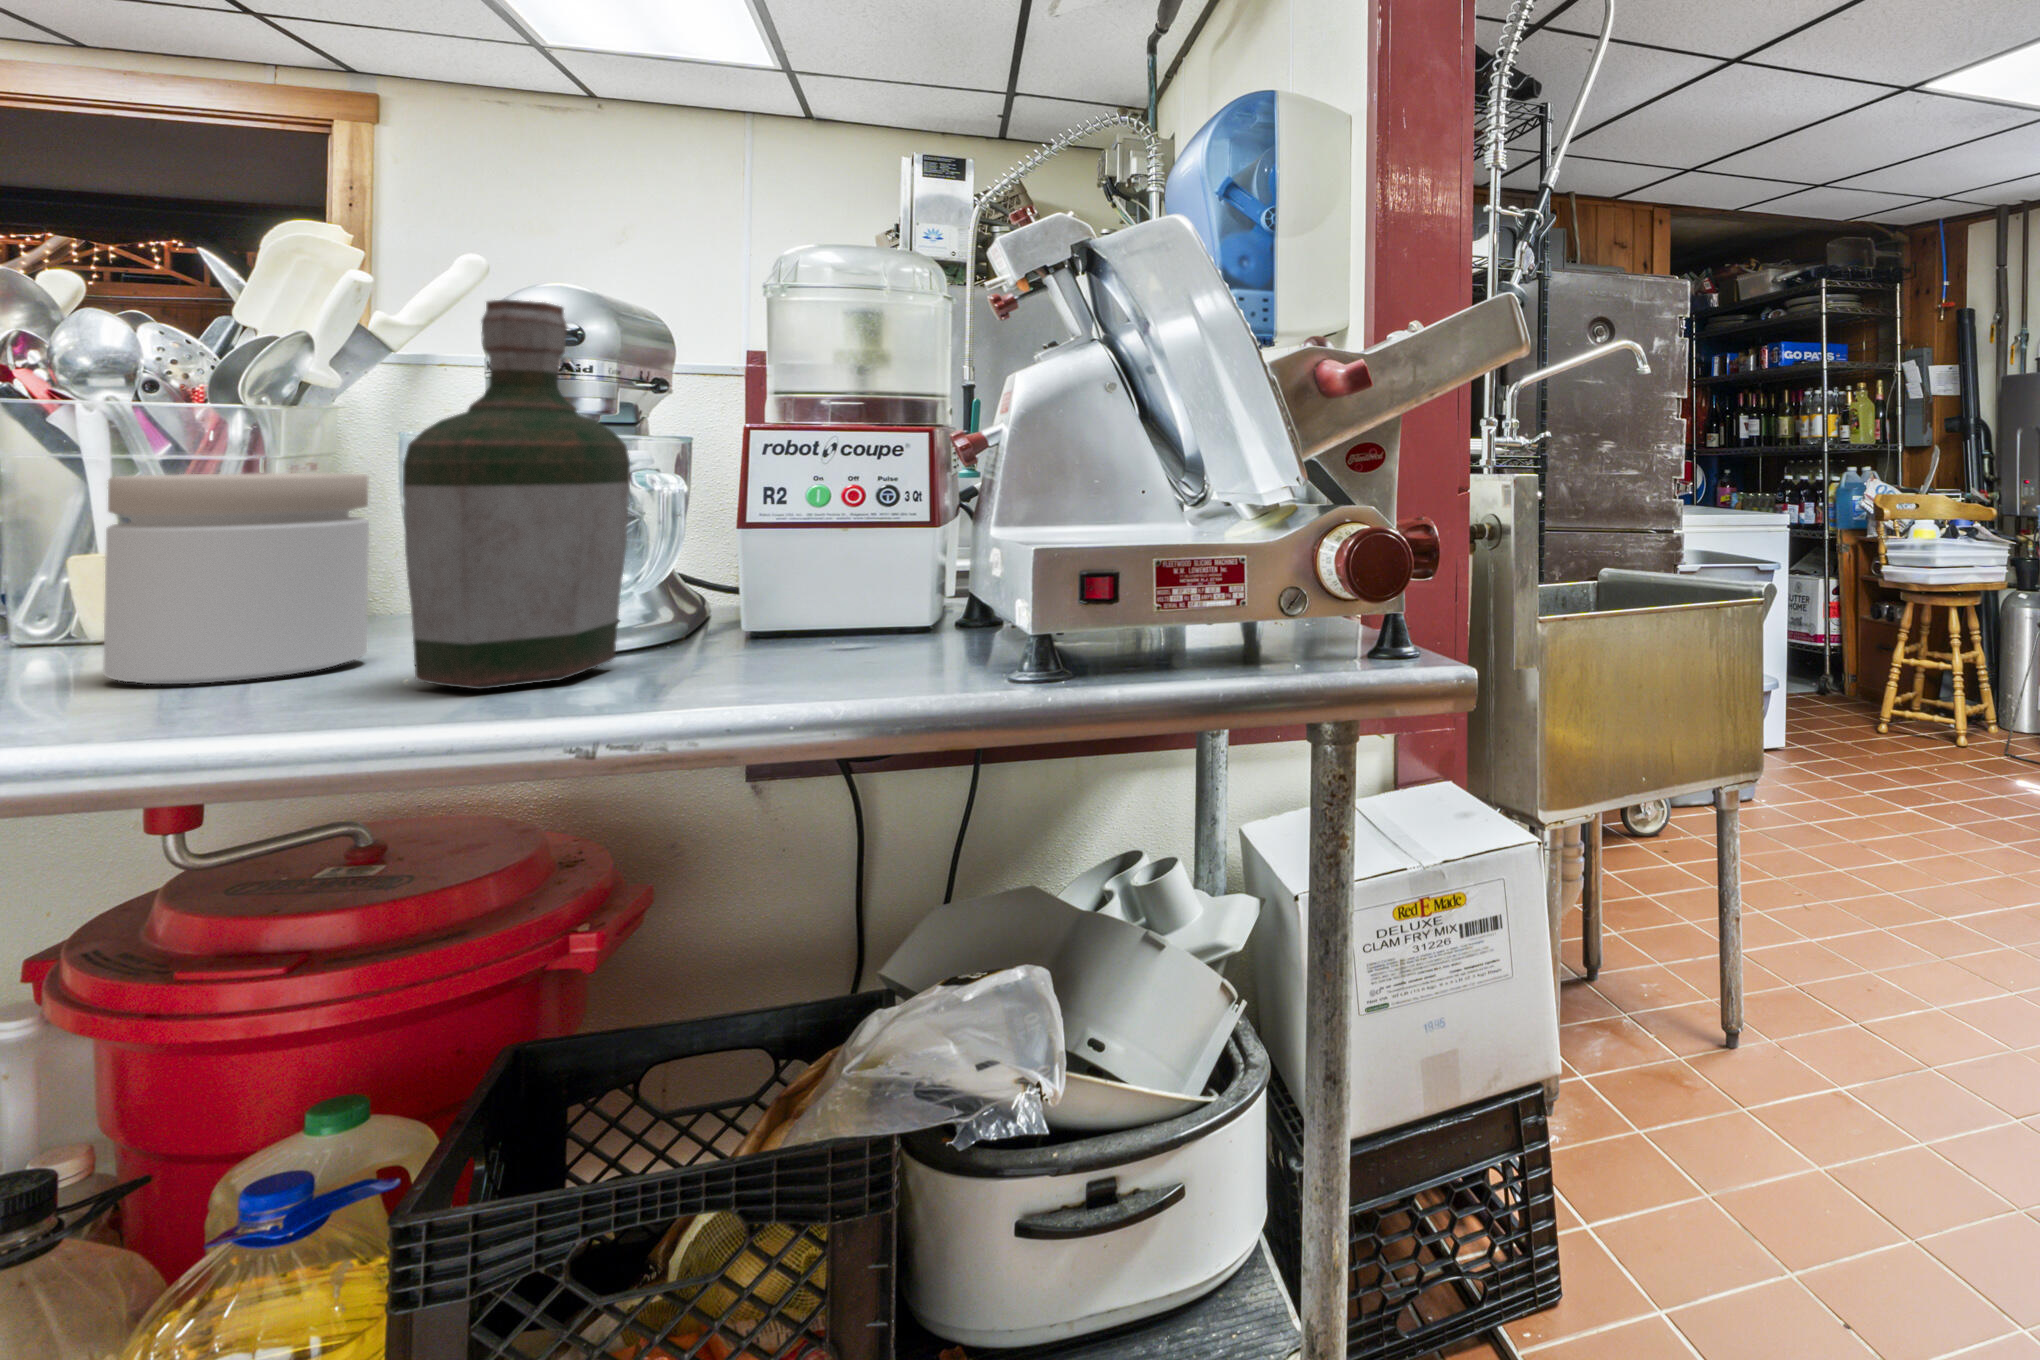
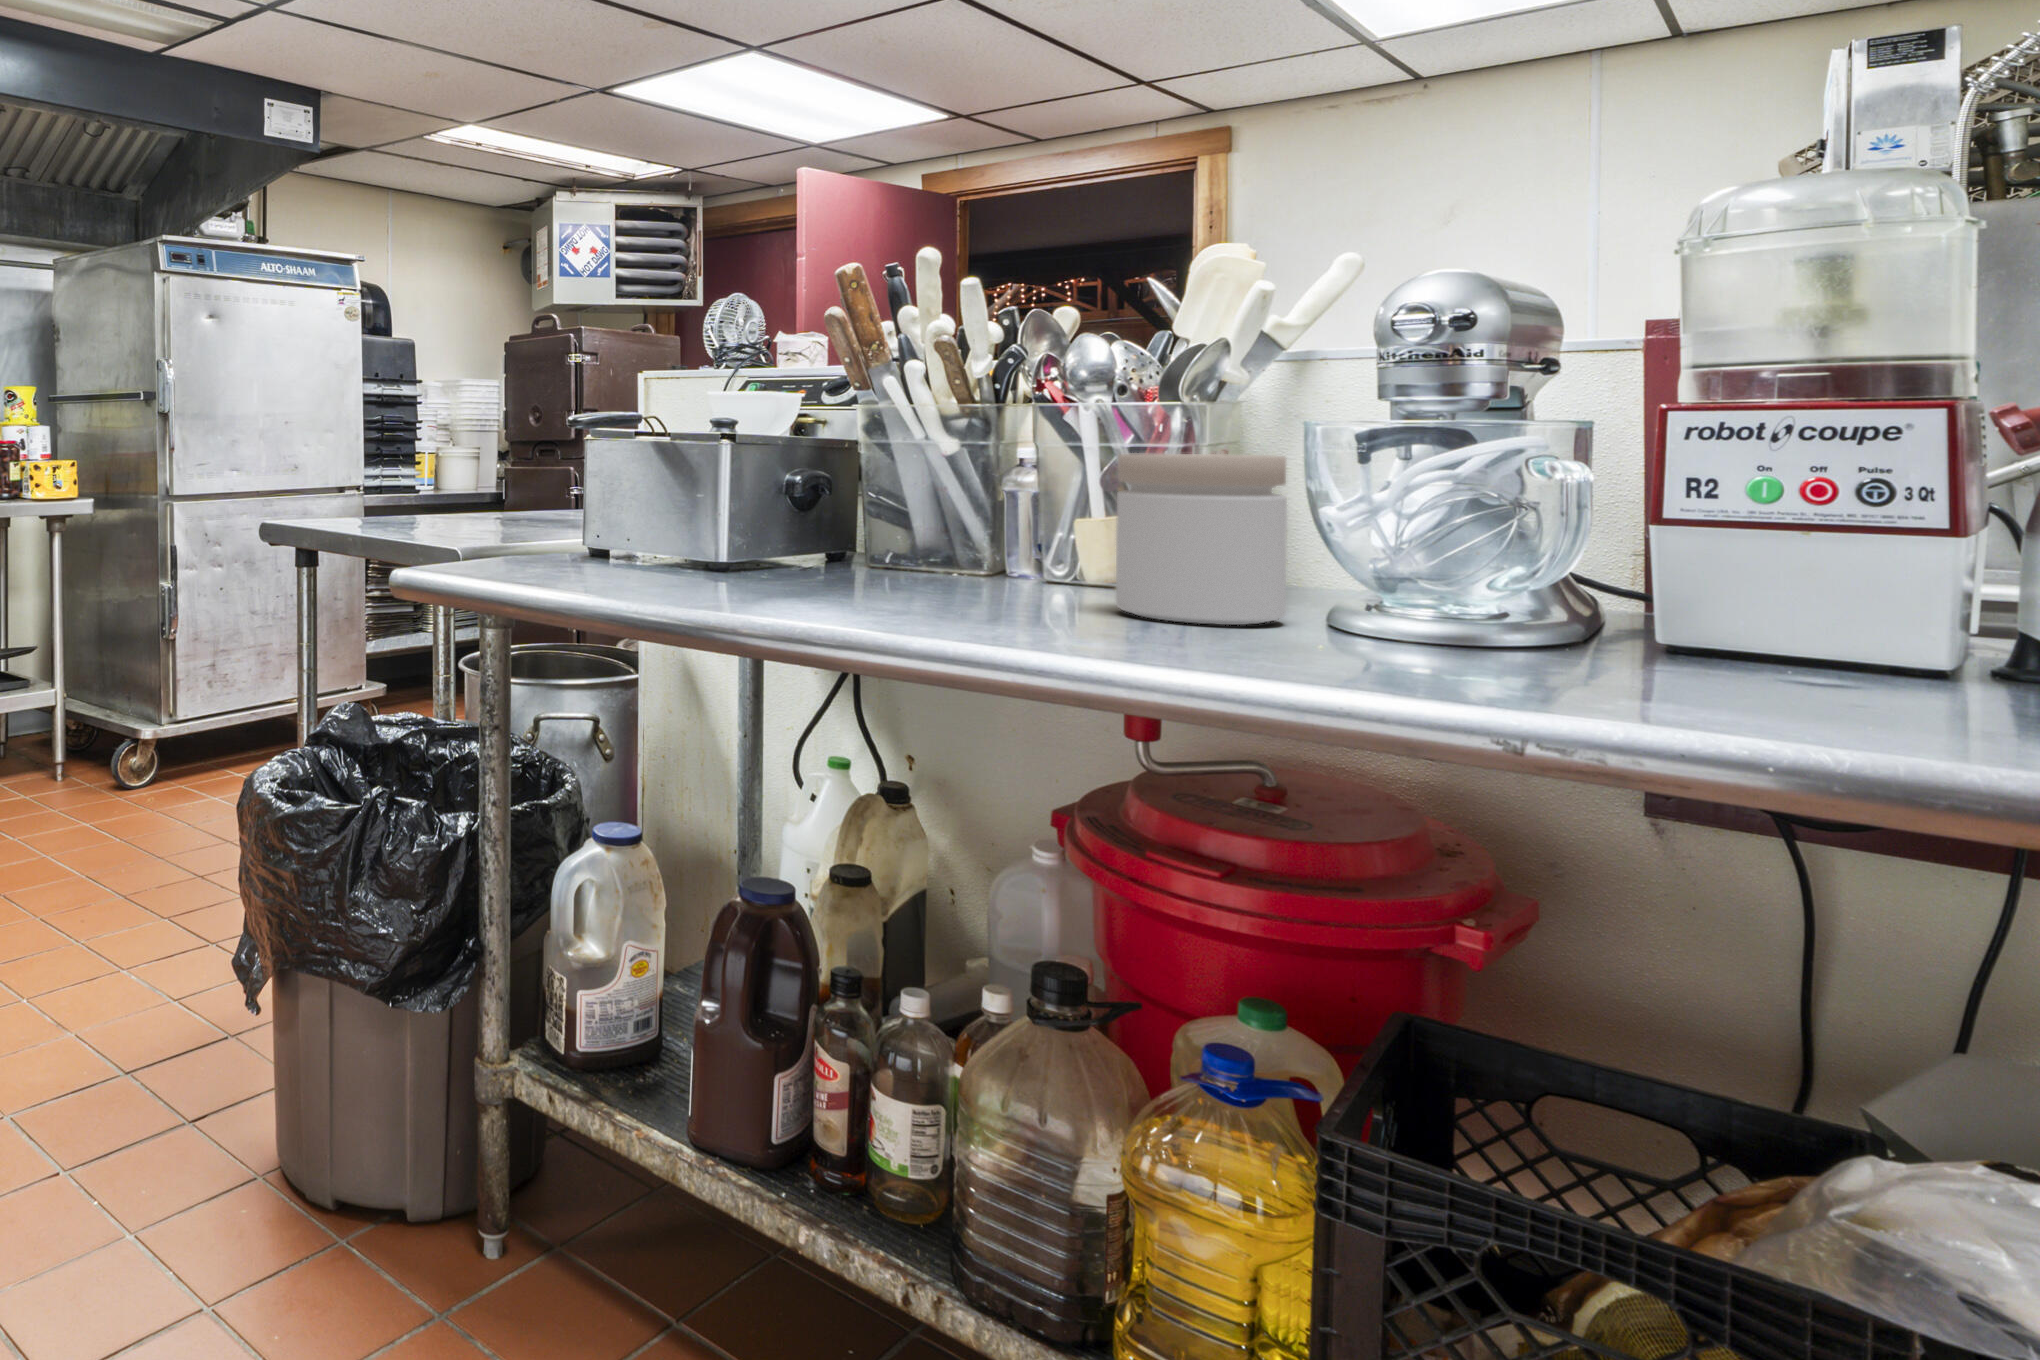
bottle: present [403,300,630,689] -> none [1327,285,1534,665]

